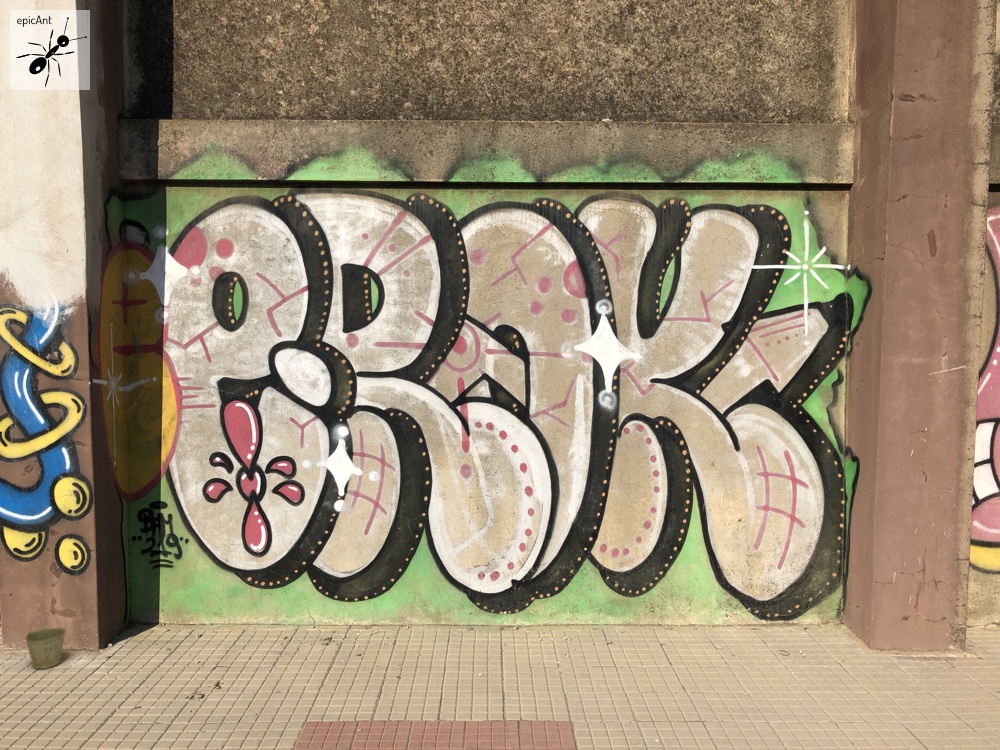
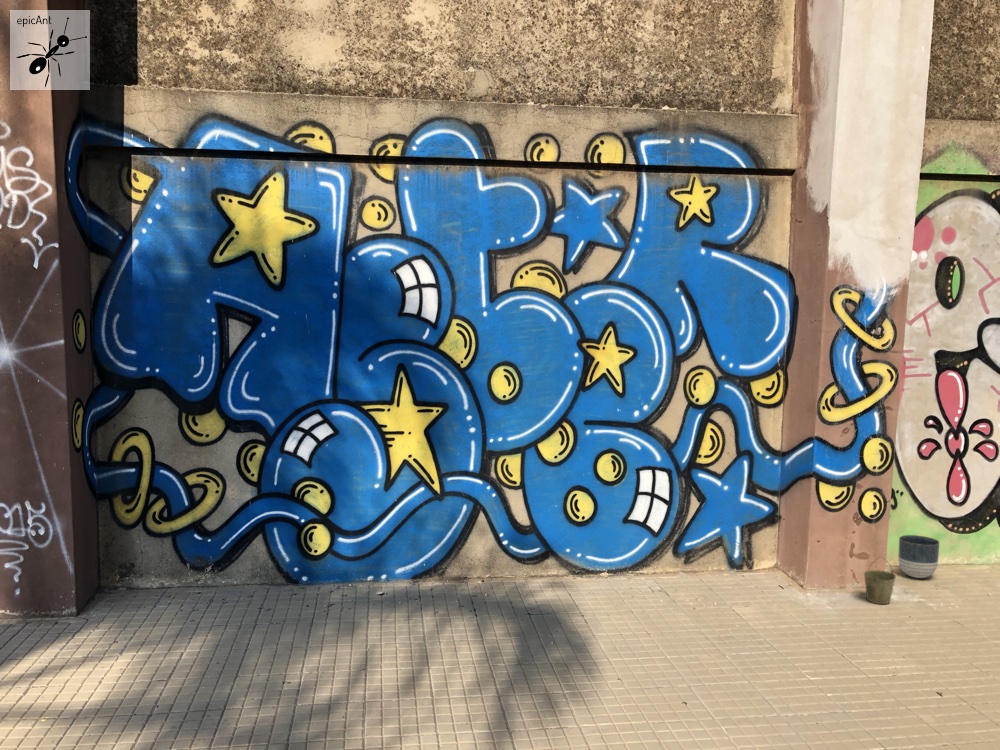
planter: none [155,587,200,638] -> present [898,535,939,578]

